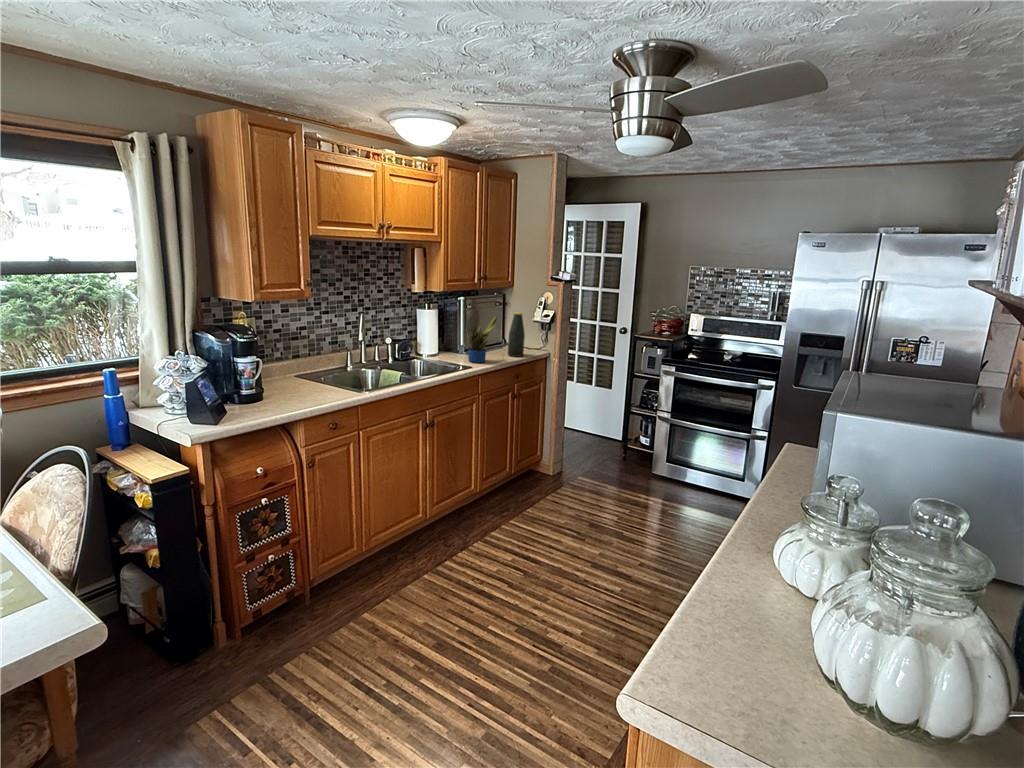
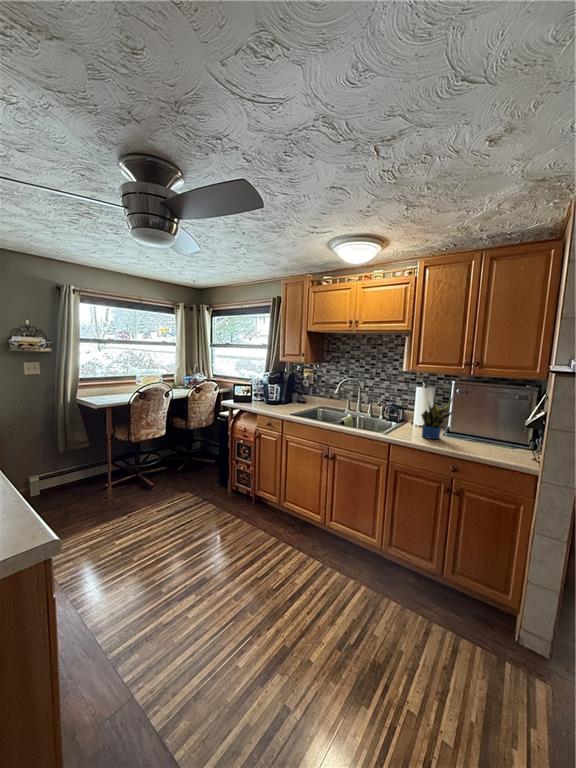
bottle: present [508,312,525,357] -> none [483,400,508,454]

